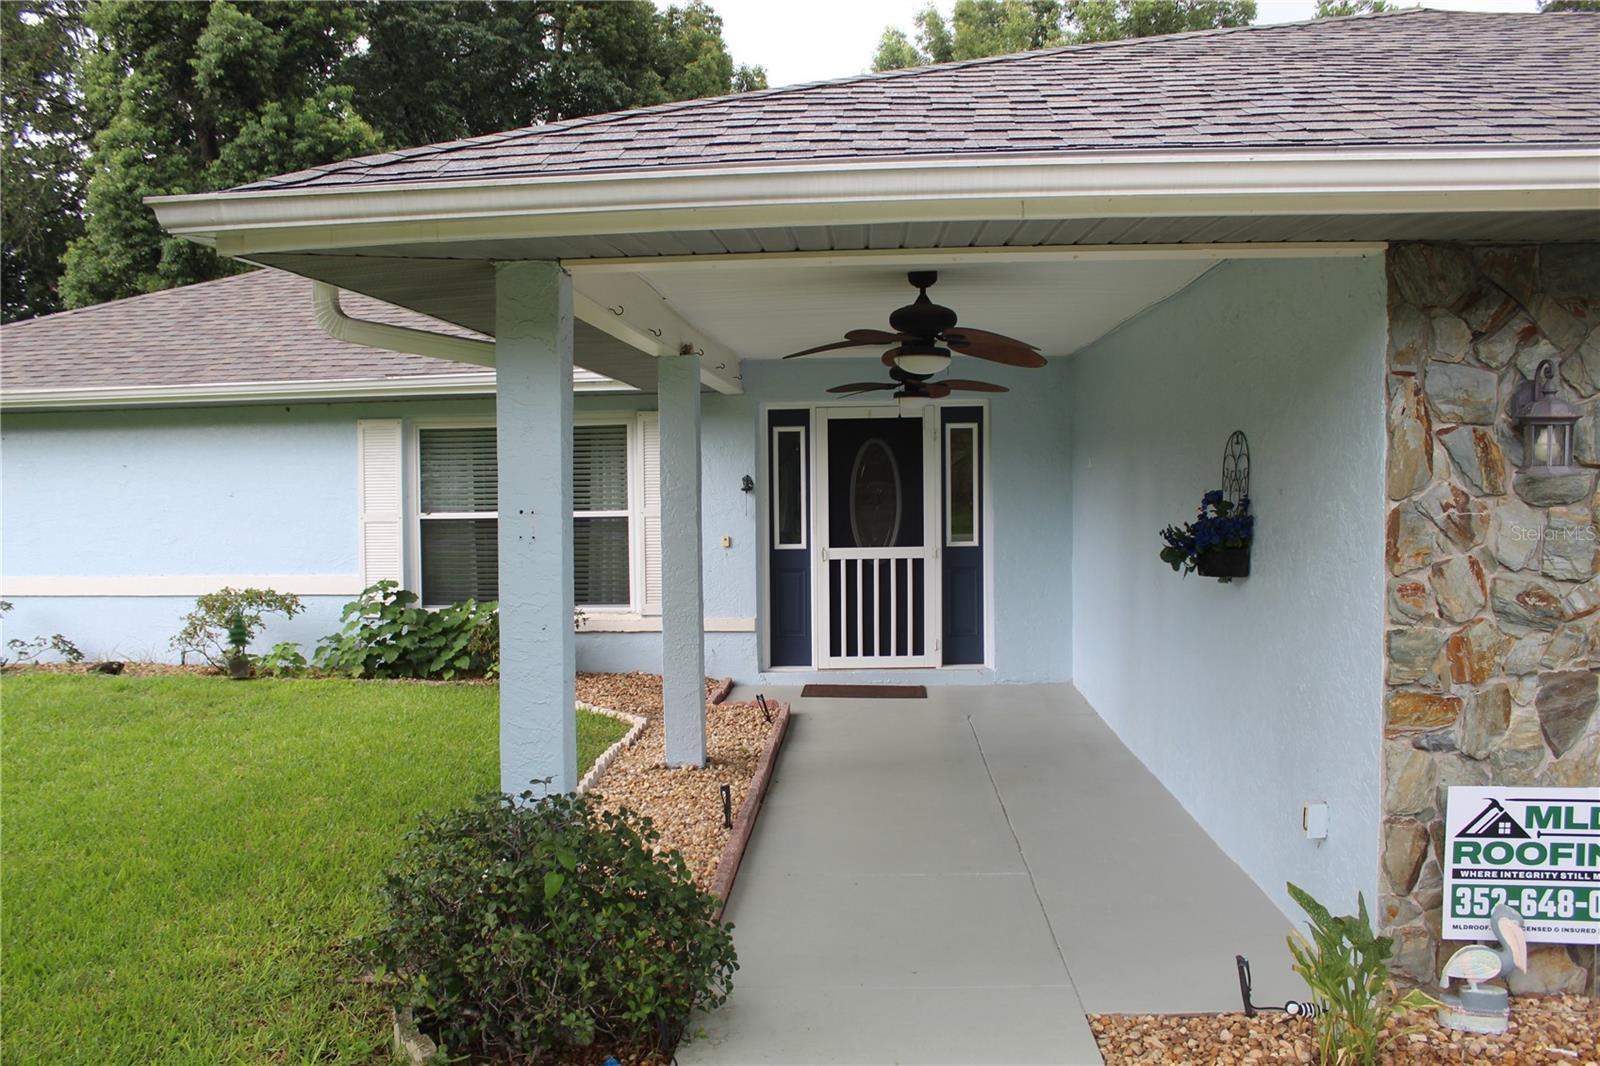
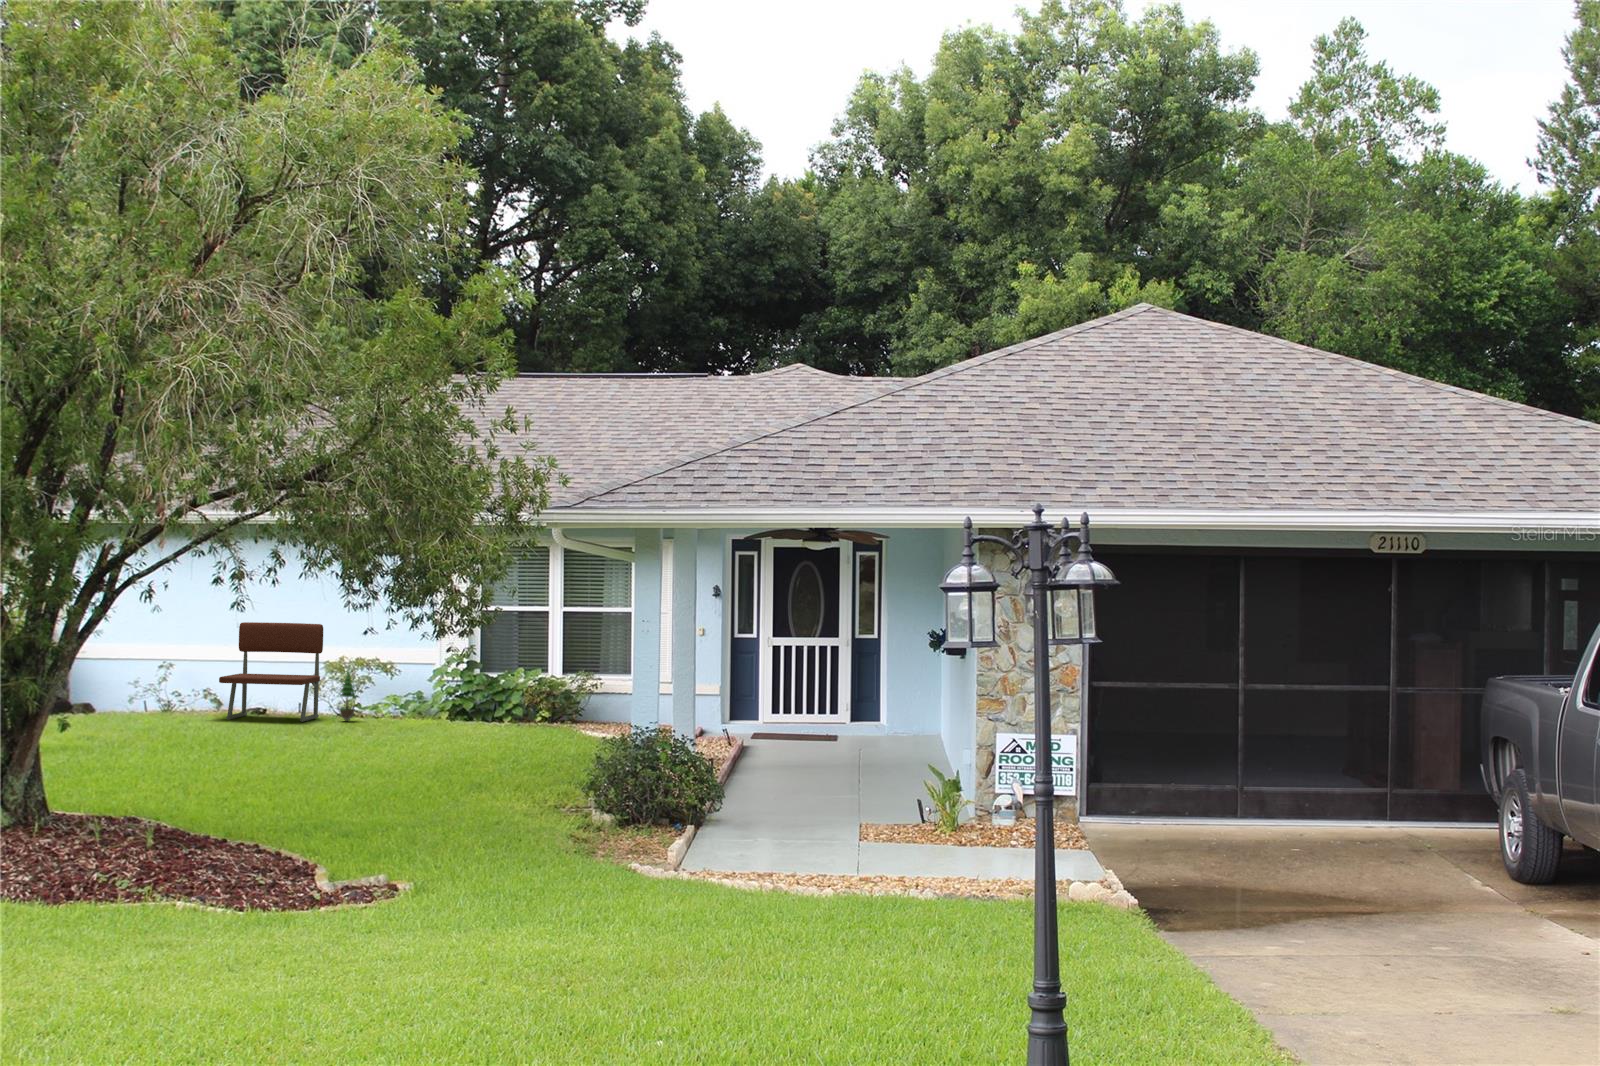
bench: none [52,544,208,681] -> present [219,622,323,722]

